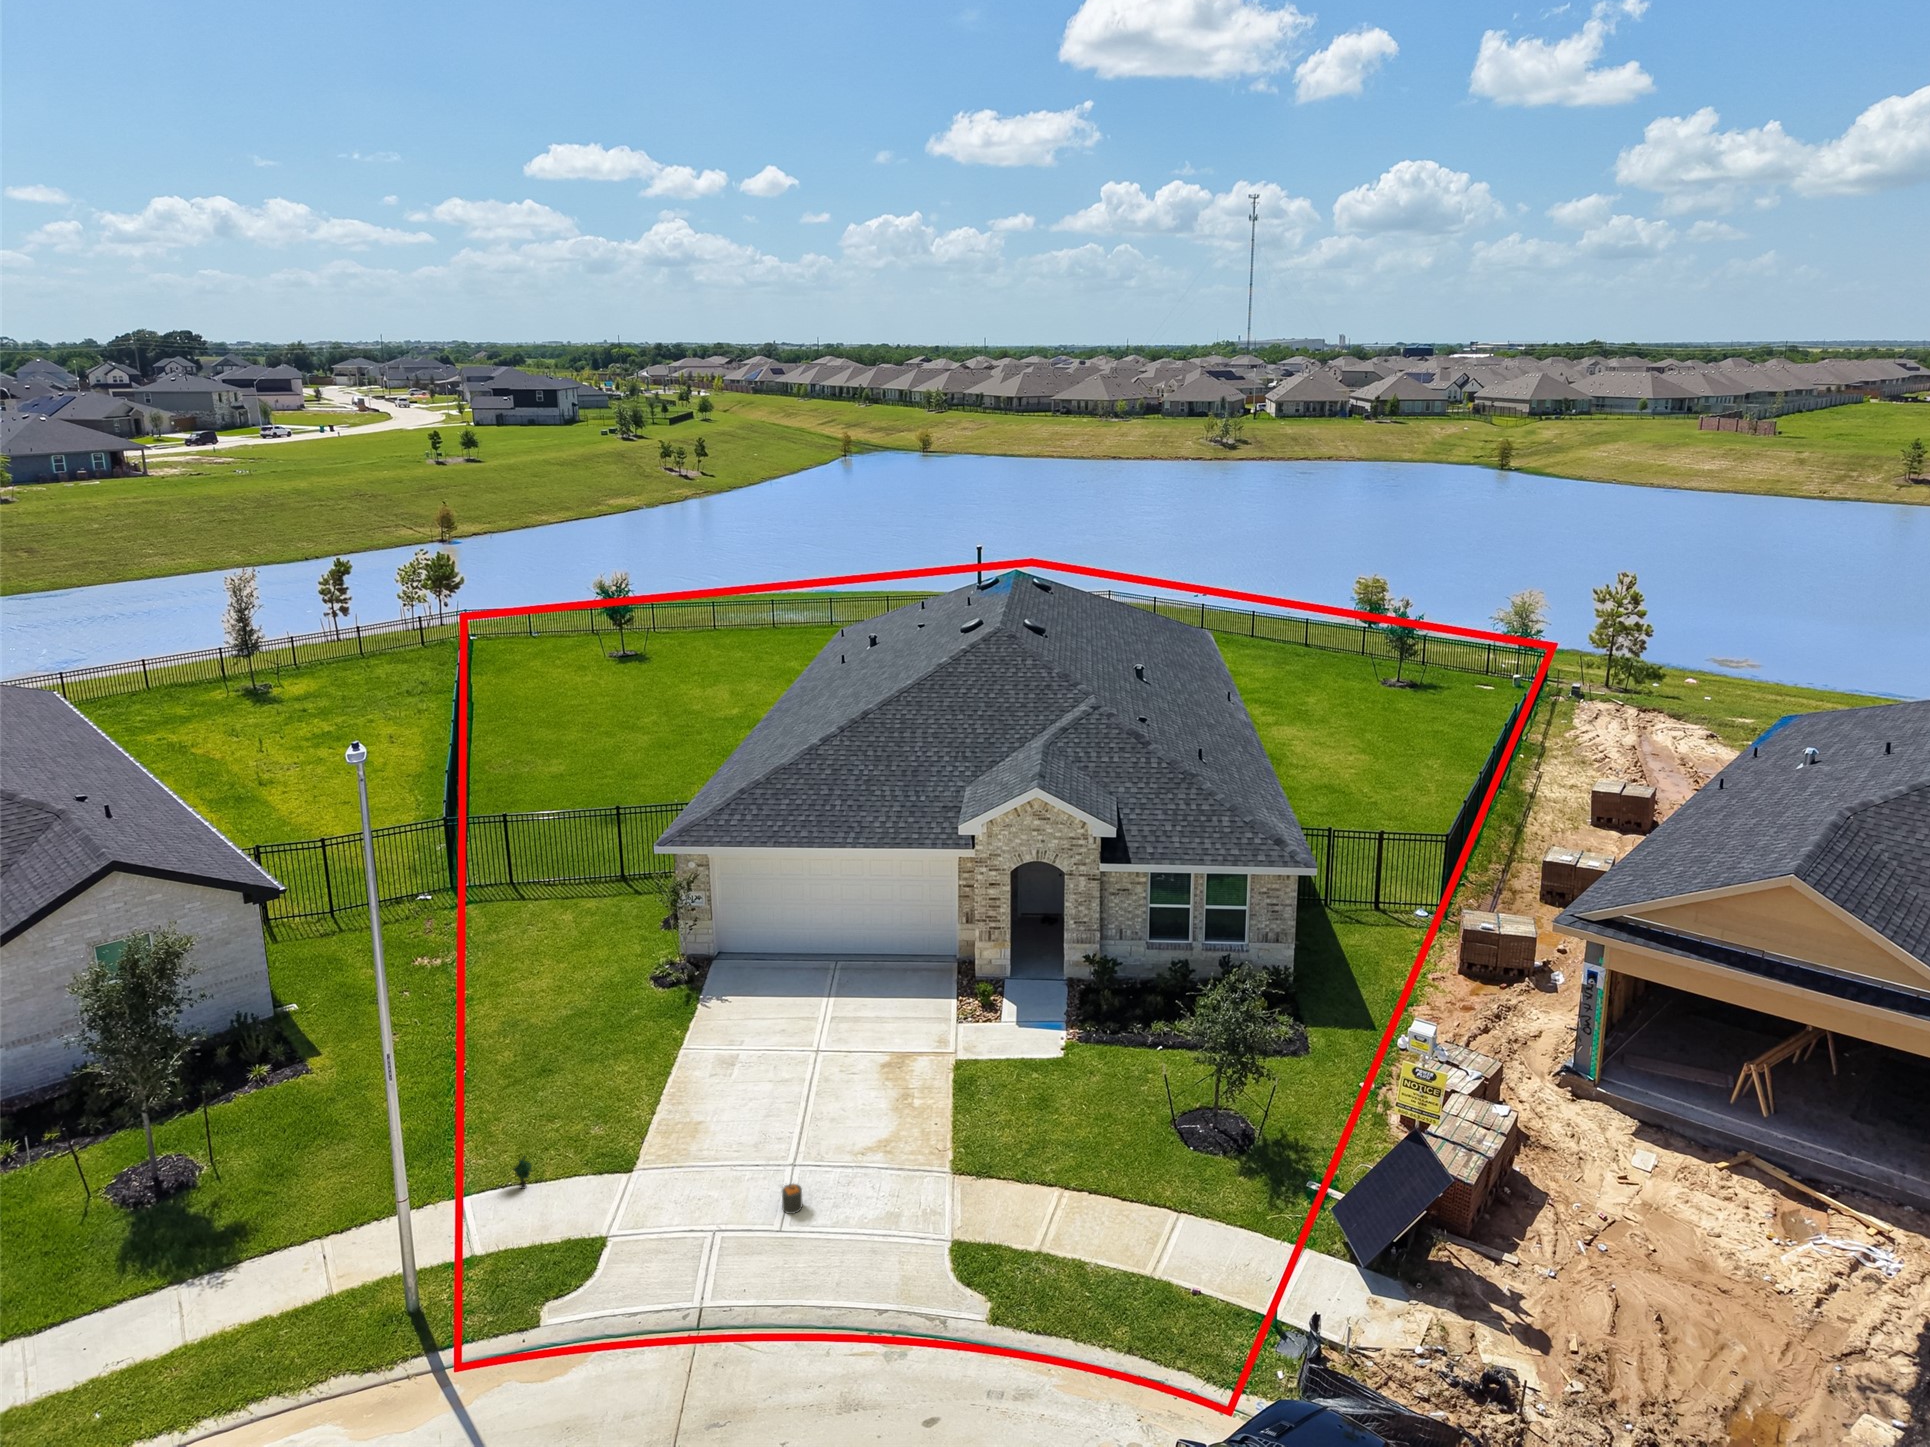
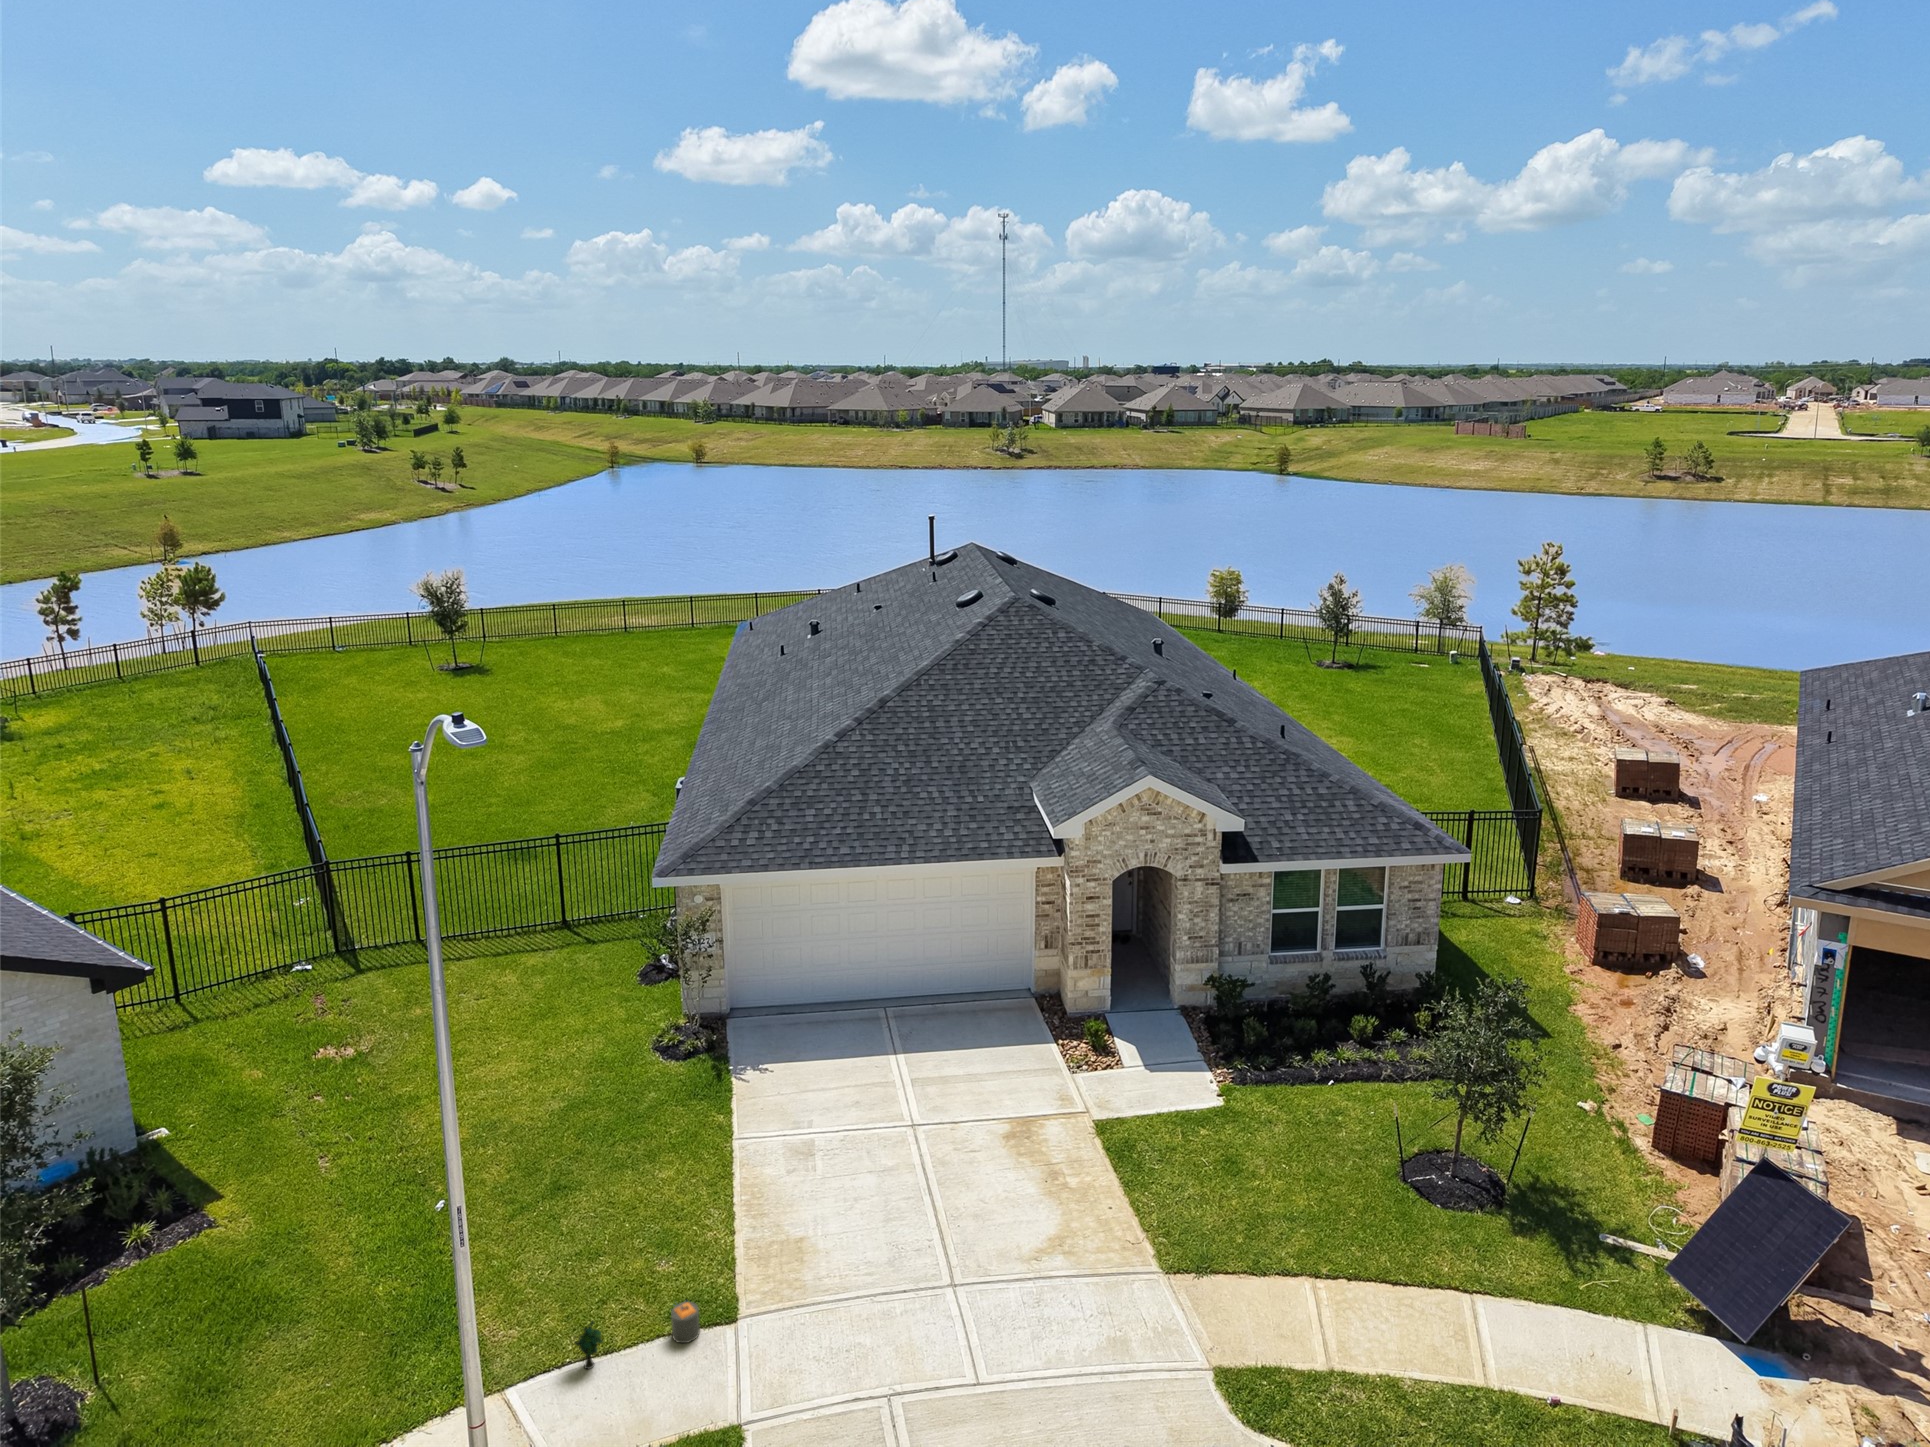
trash can: present [782,1184,802,1214] -> present [671,1301,700,1343]

